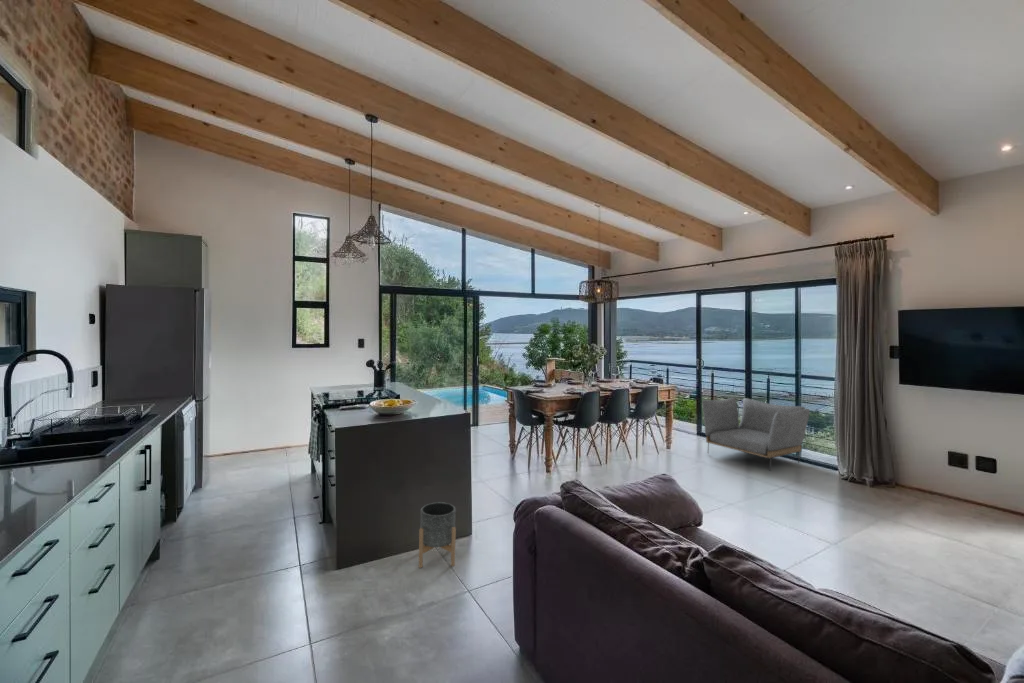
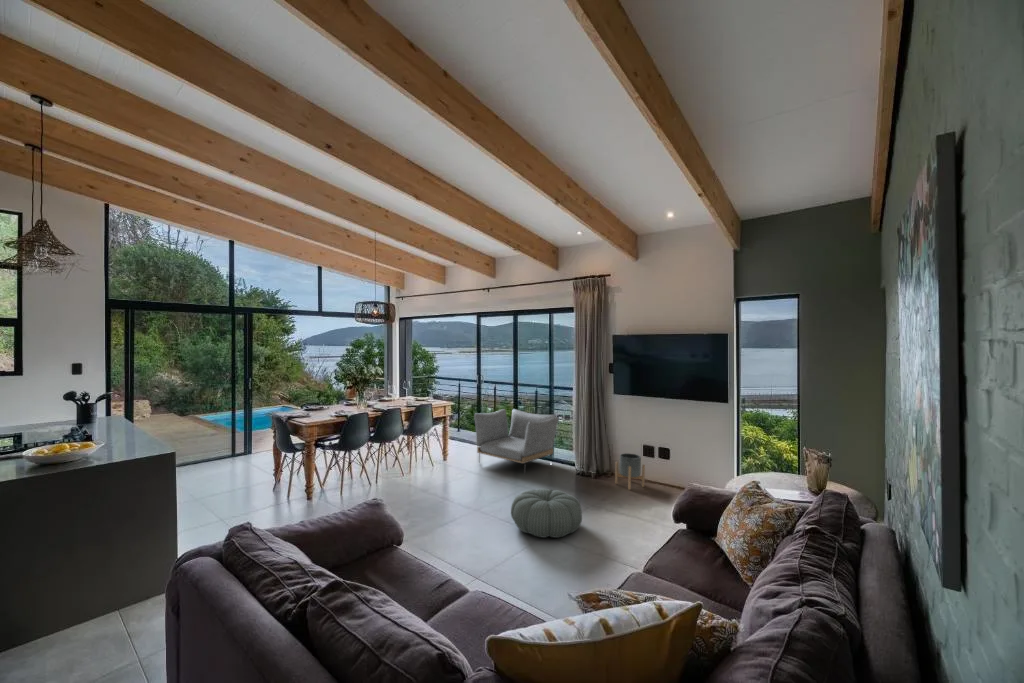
pouf: none [781,487,883,545] -> present [511,489,582,538]
planter: present [418,502,456,568] -> present [615,453,645,490]

